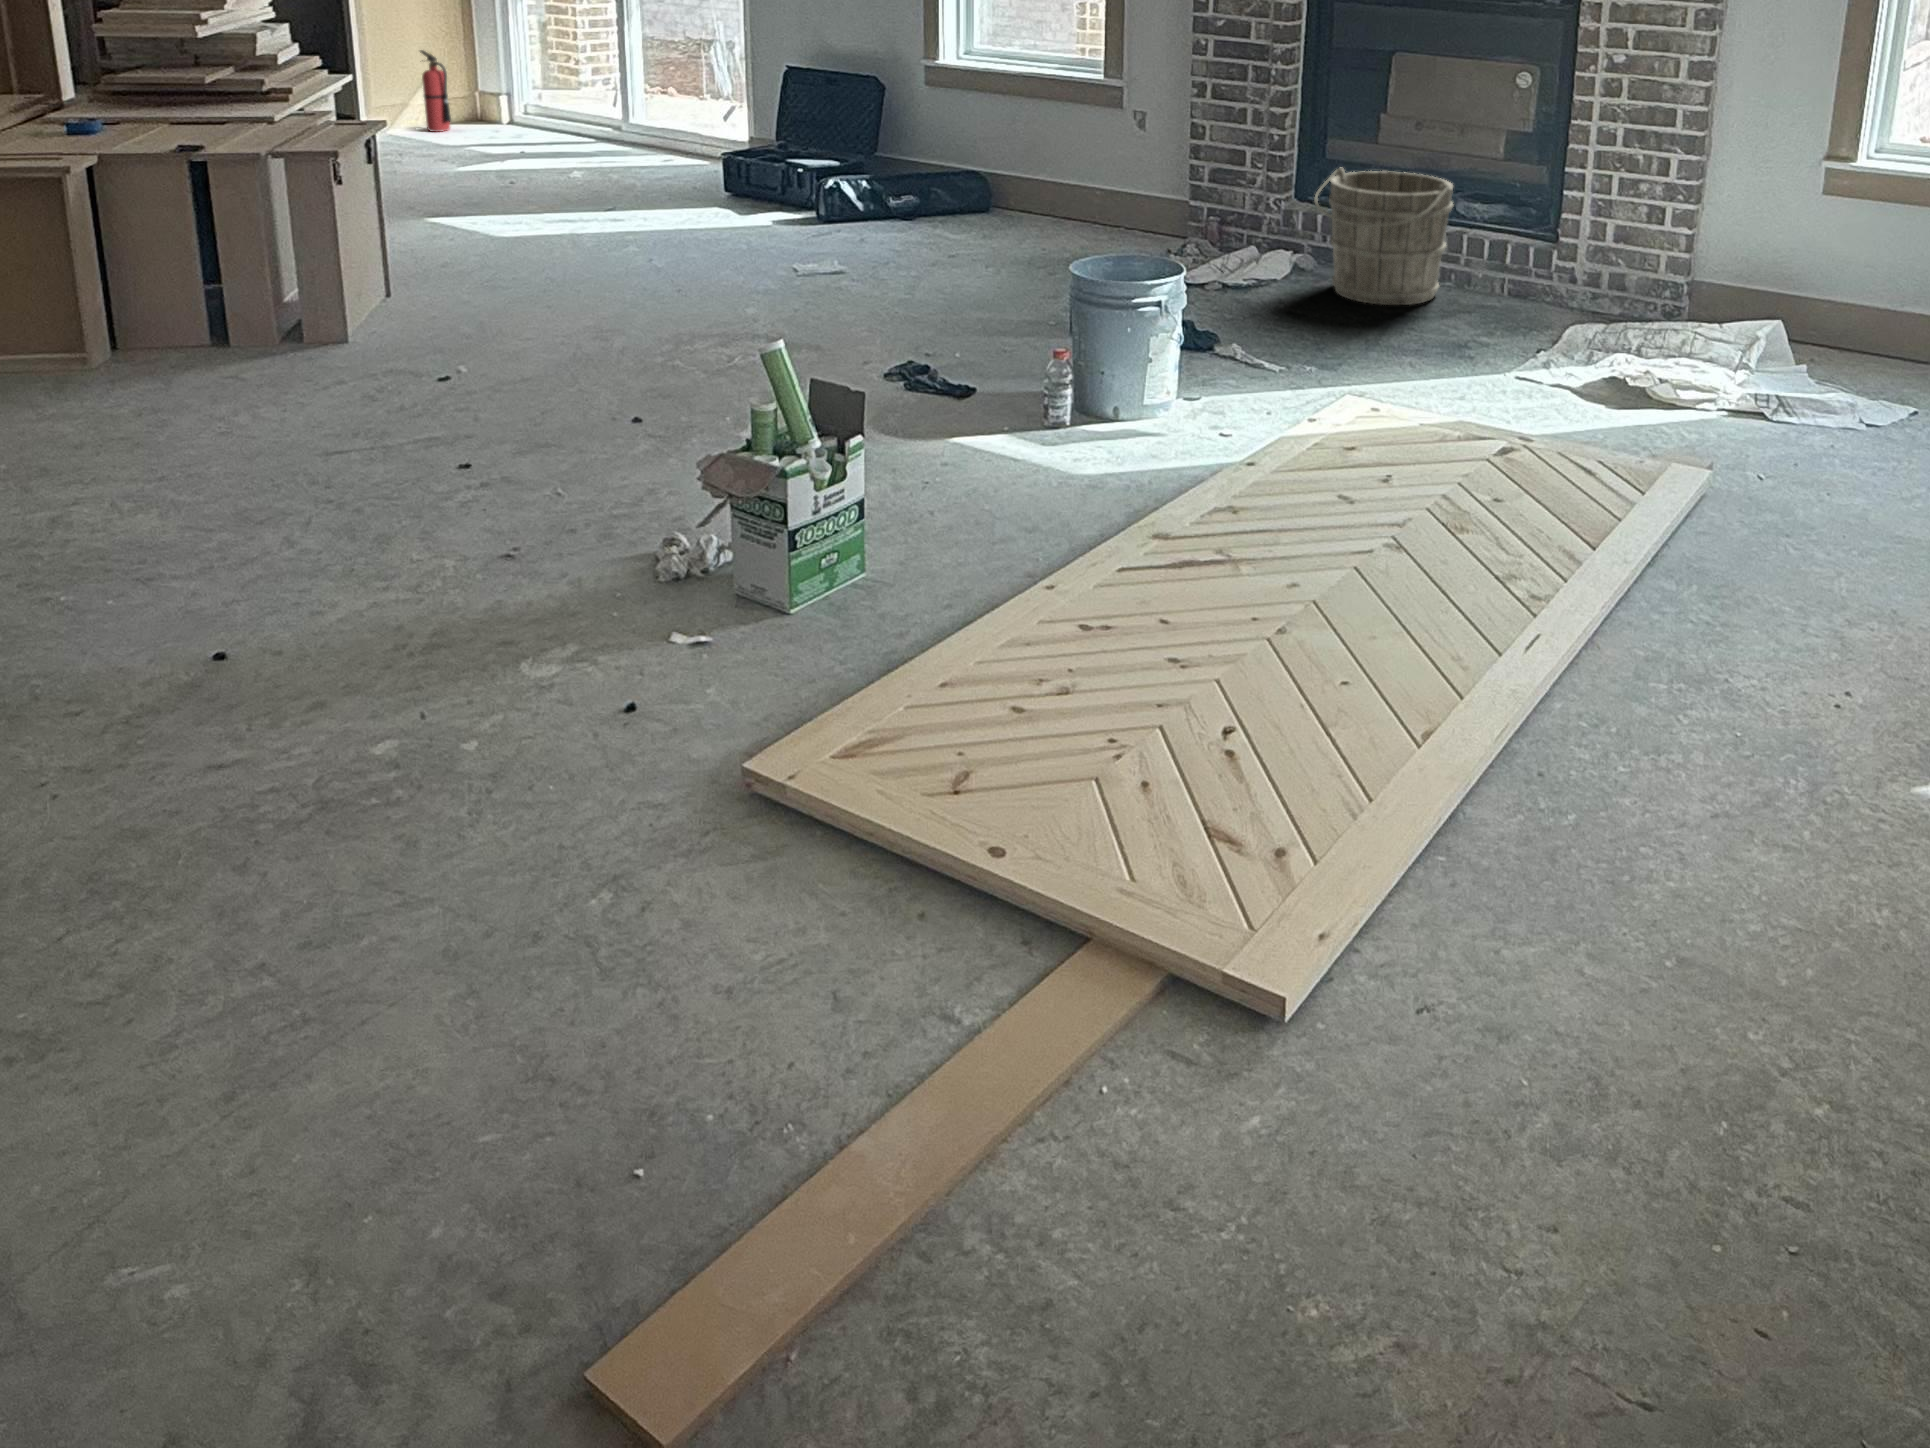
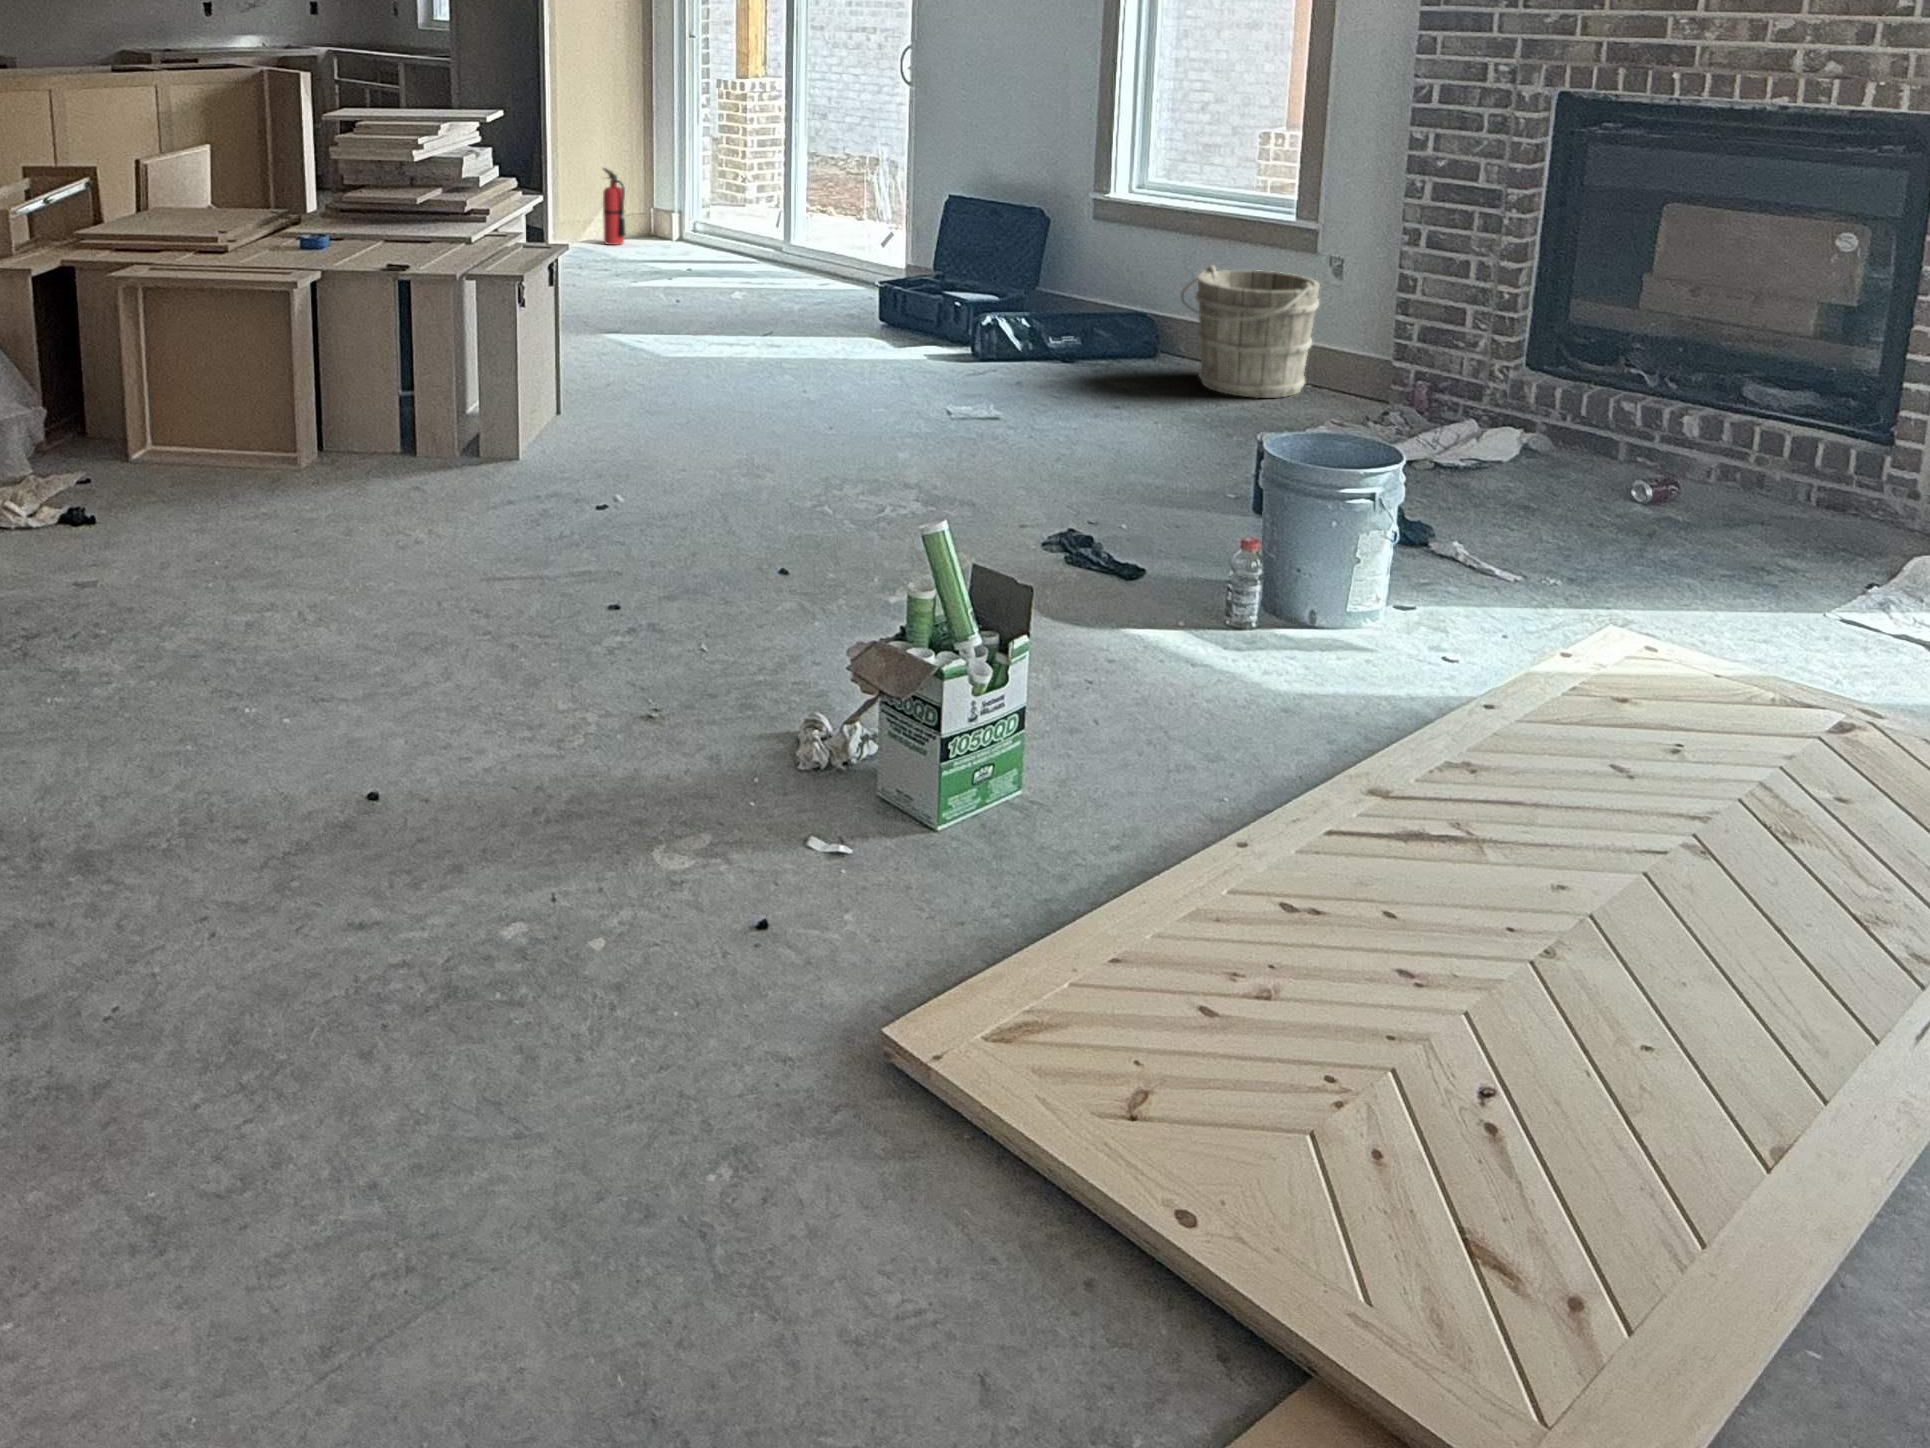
bucket: present [1314,168,1454,305] -> present [1181,266,1320,398]

